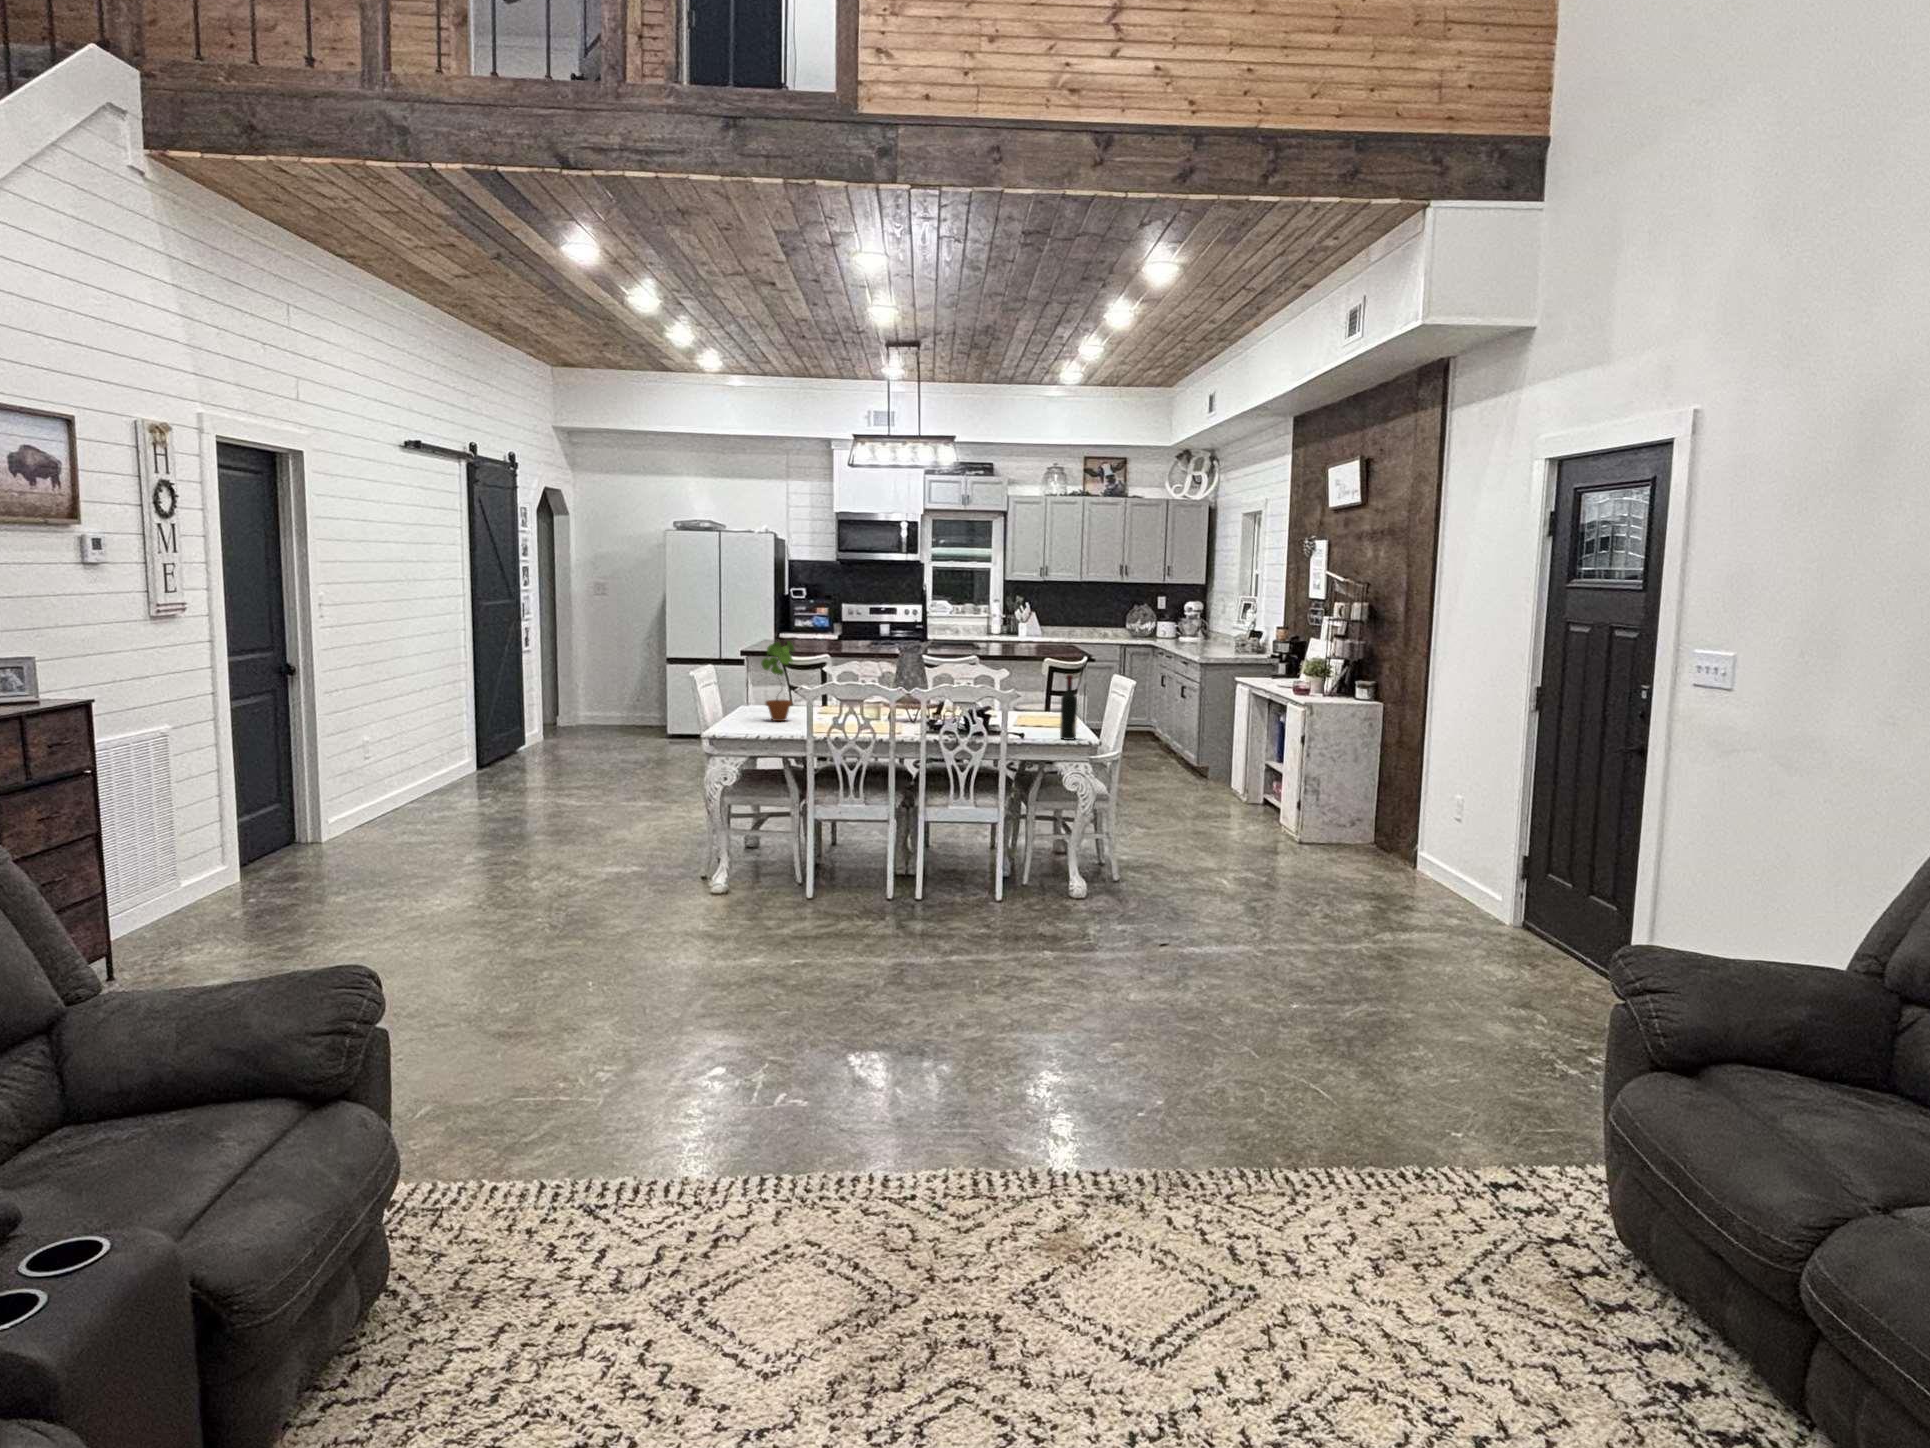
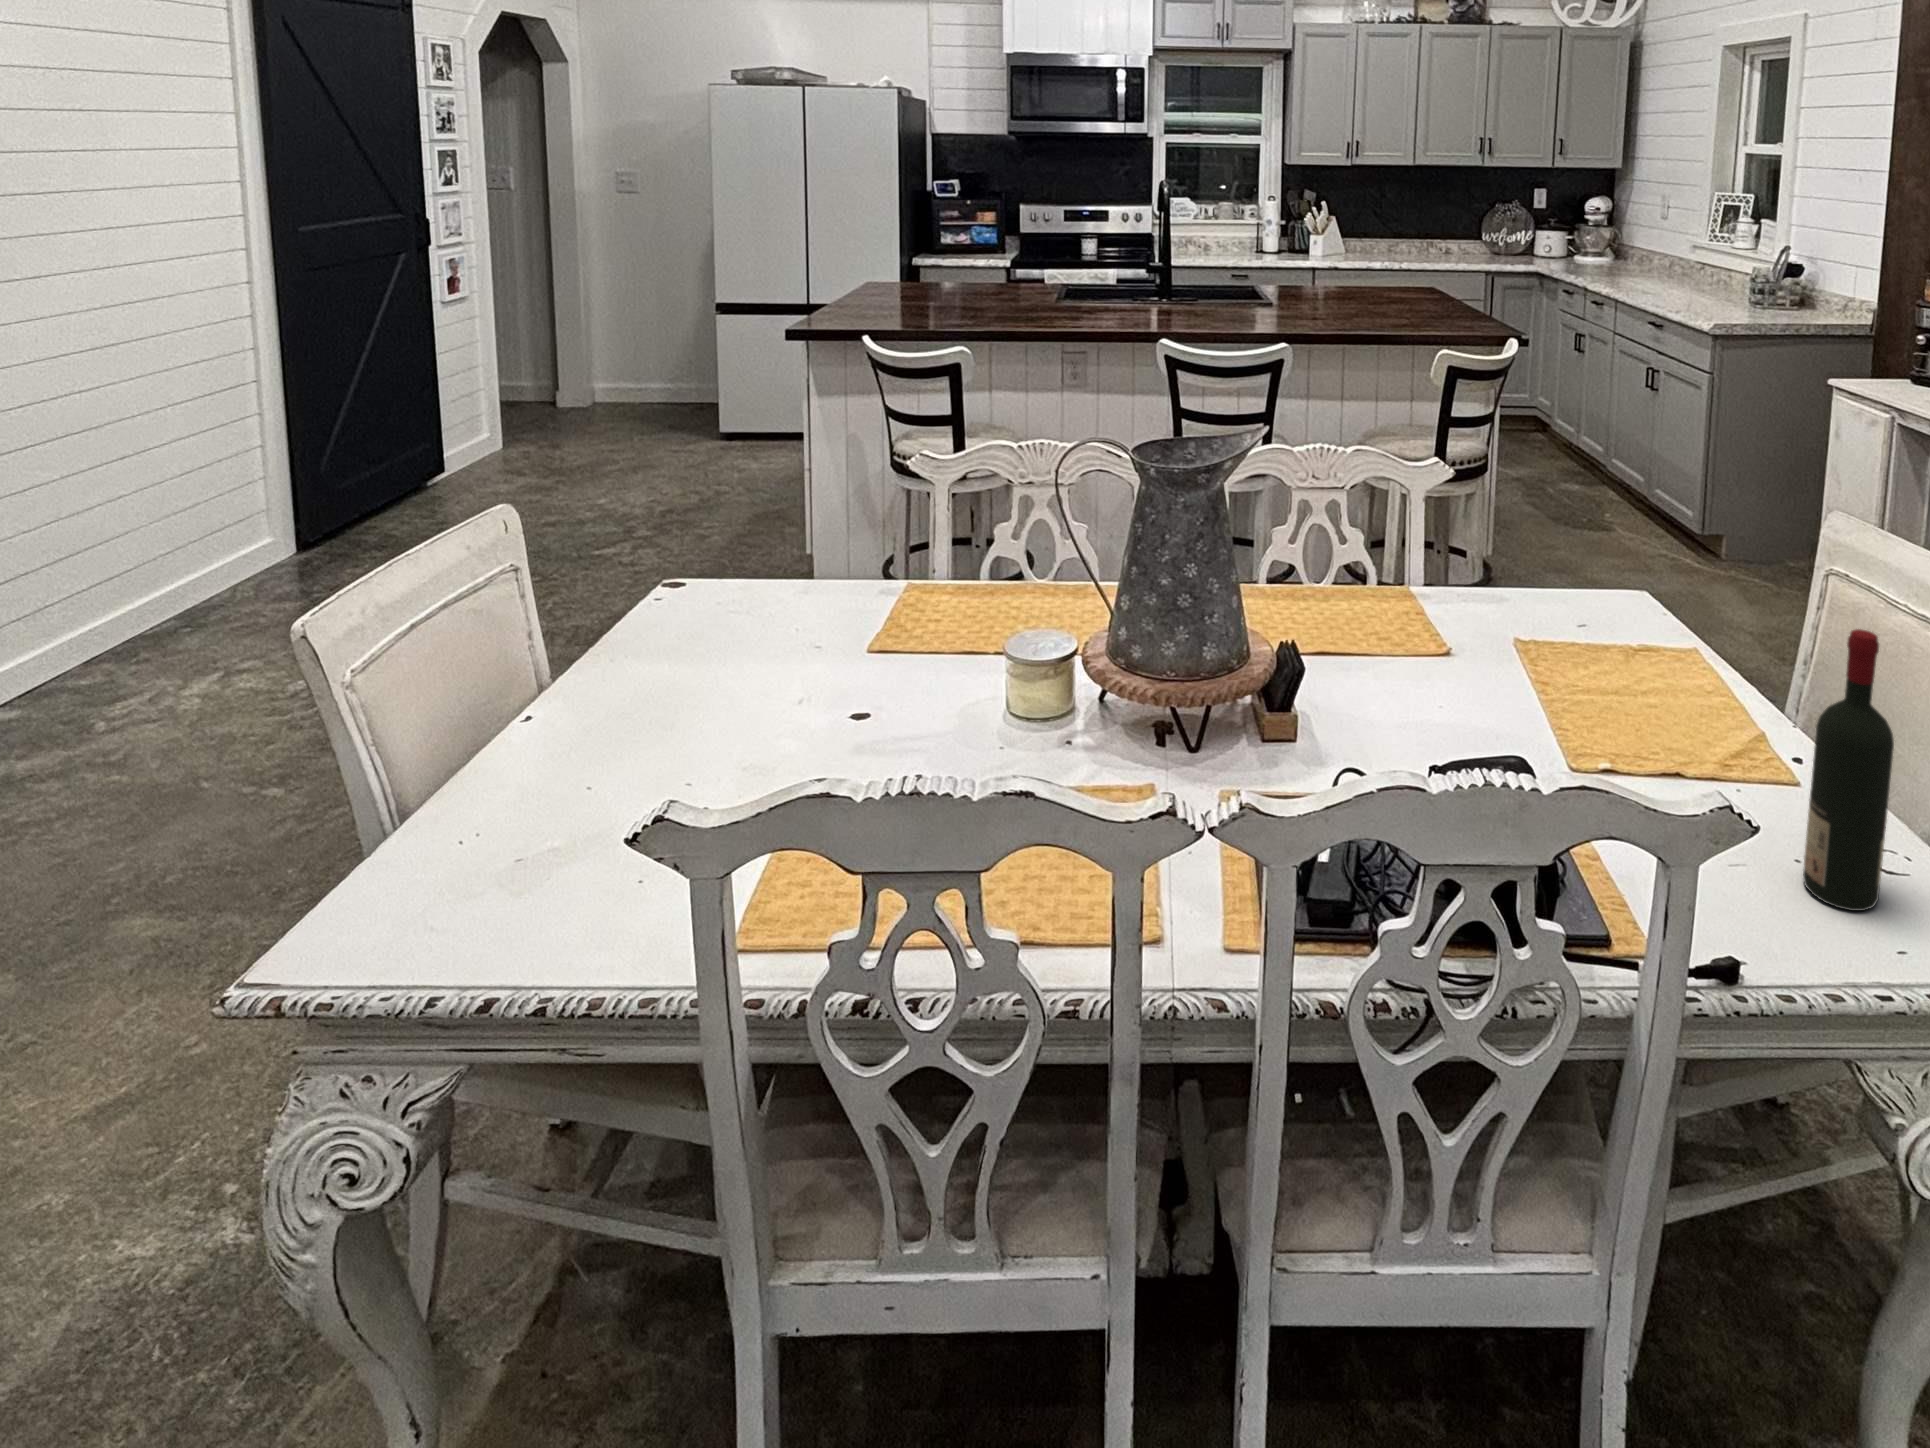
potted plant: present [762,642,794,721] -> none [640,414,767,688]

